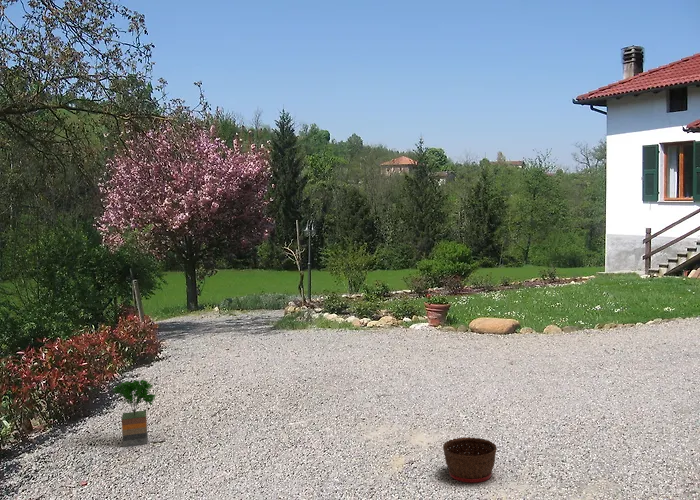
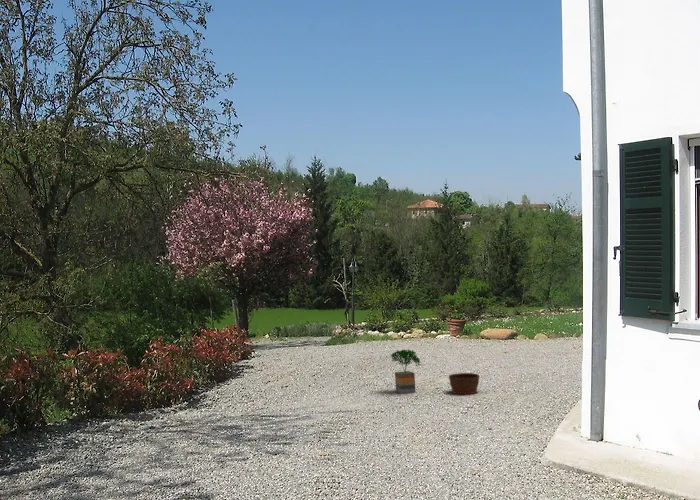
potted tree: present [113,380,155,447] -> present [391,350,420,393]

